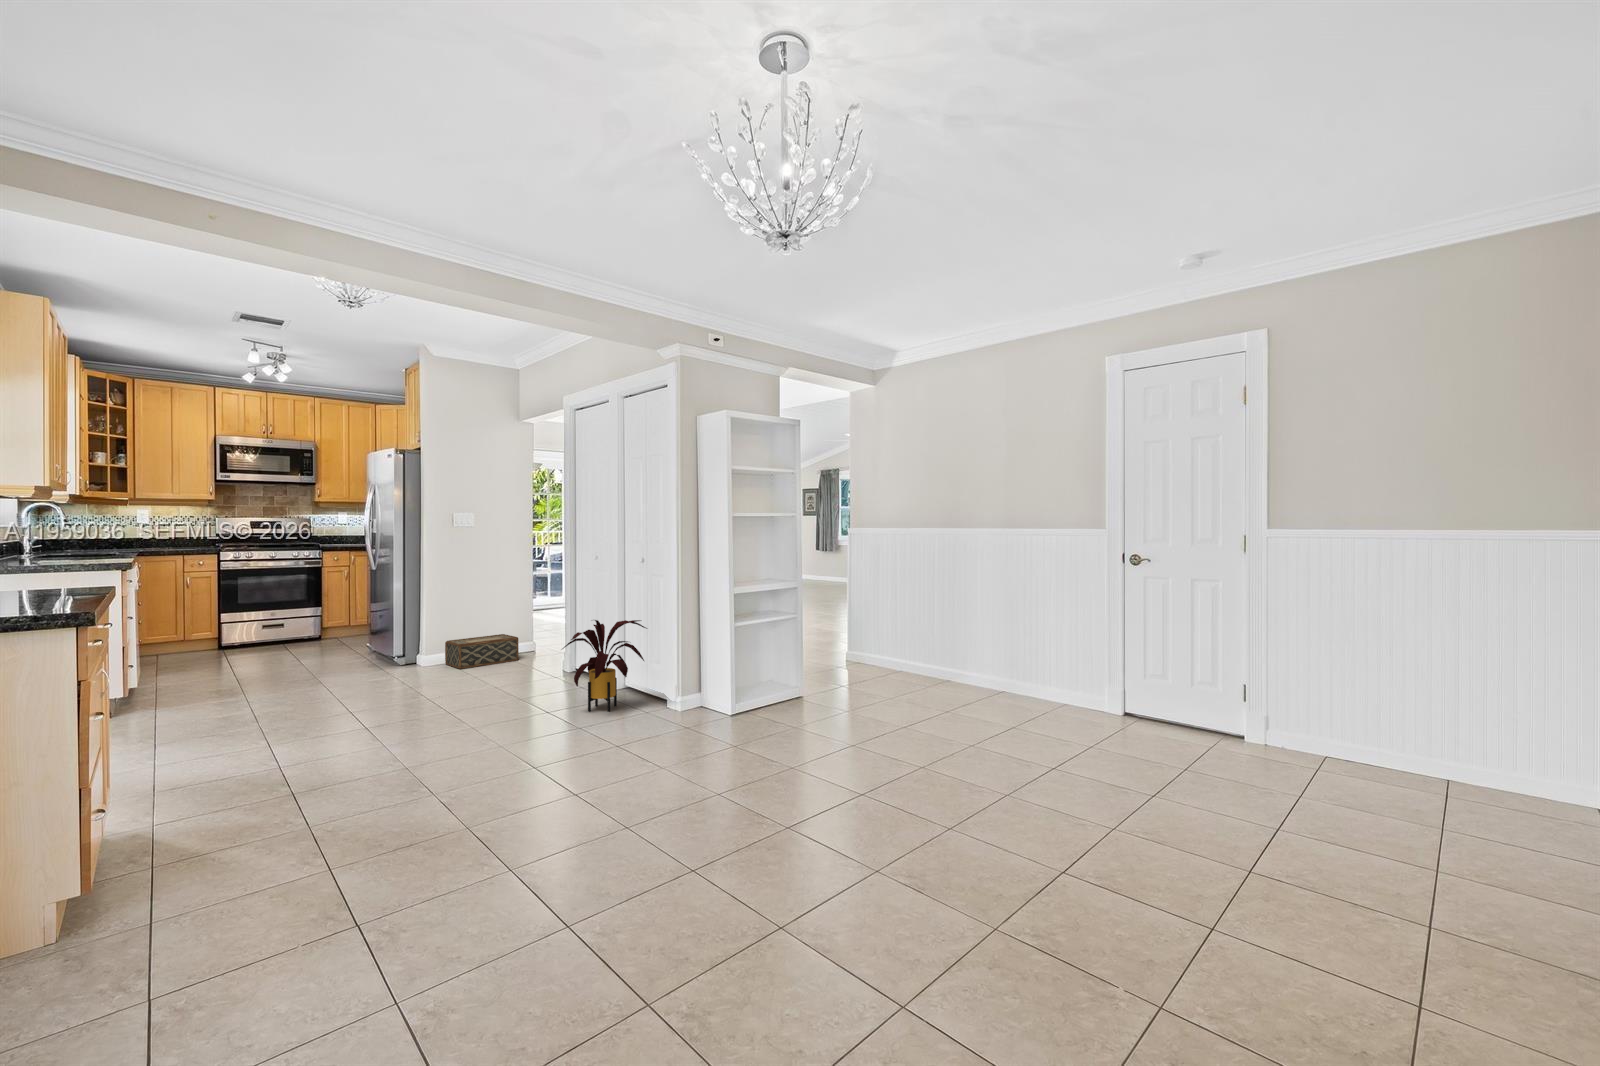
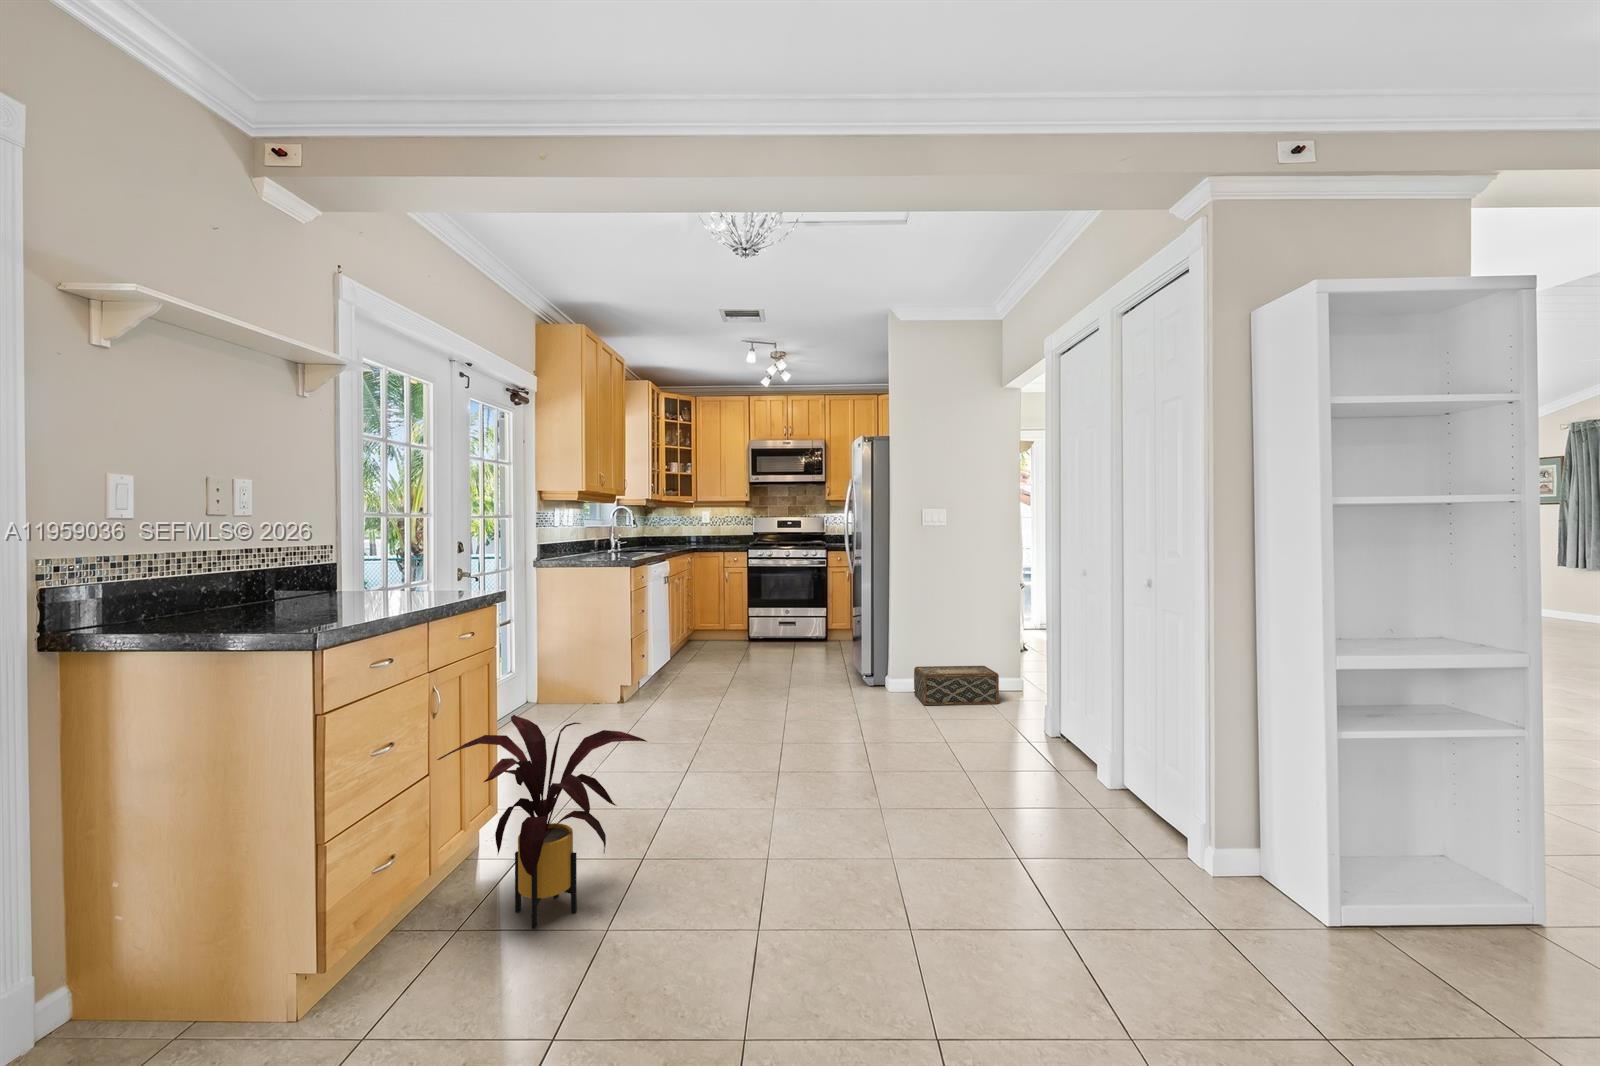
house plant: present [562,620,647,712] -> present [437,715,647,928]

